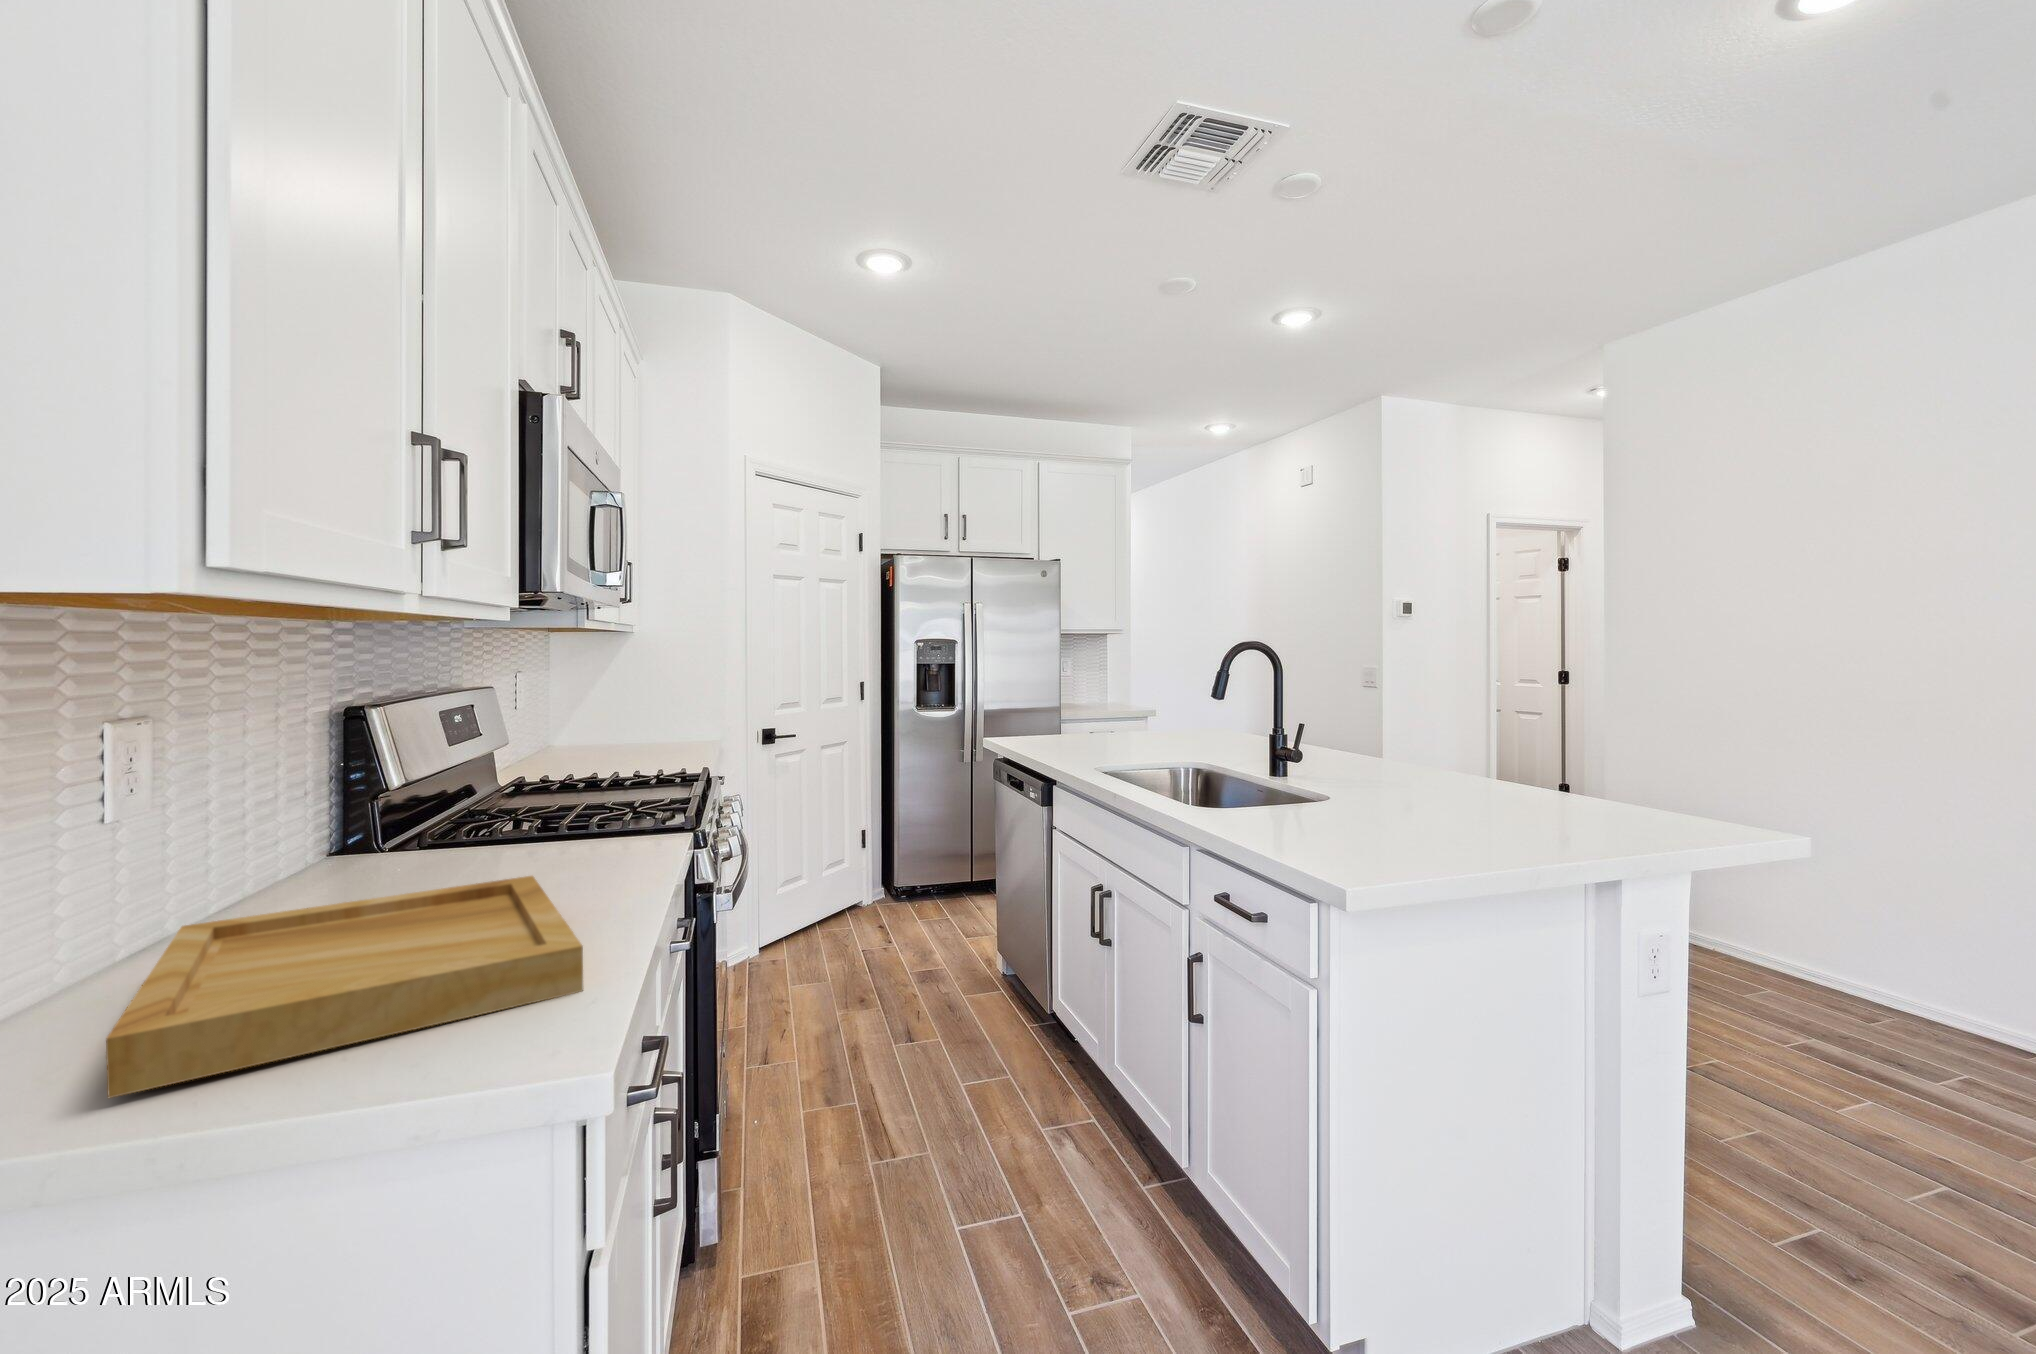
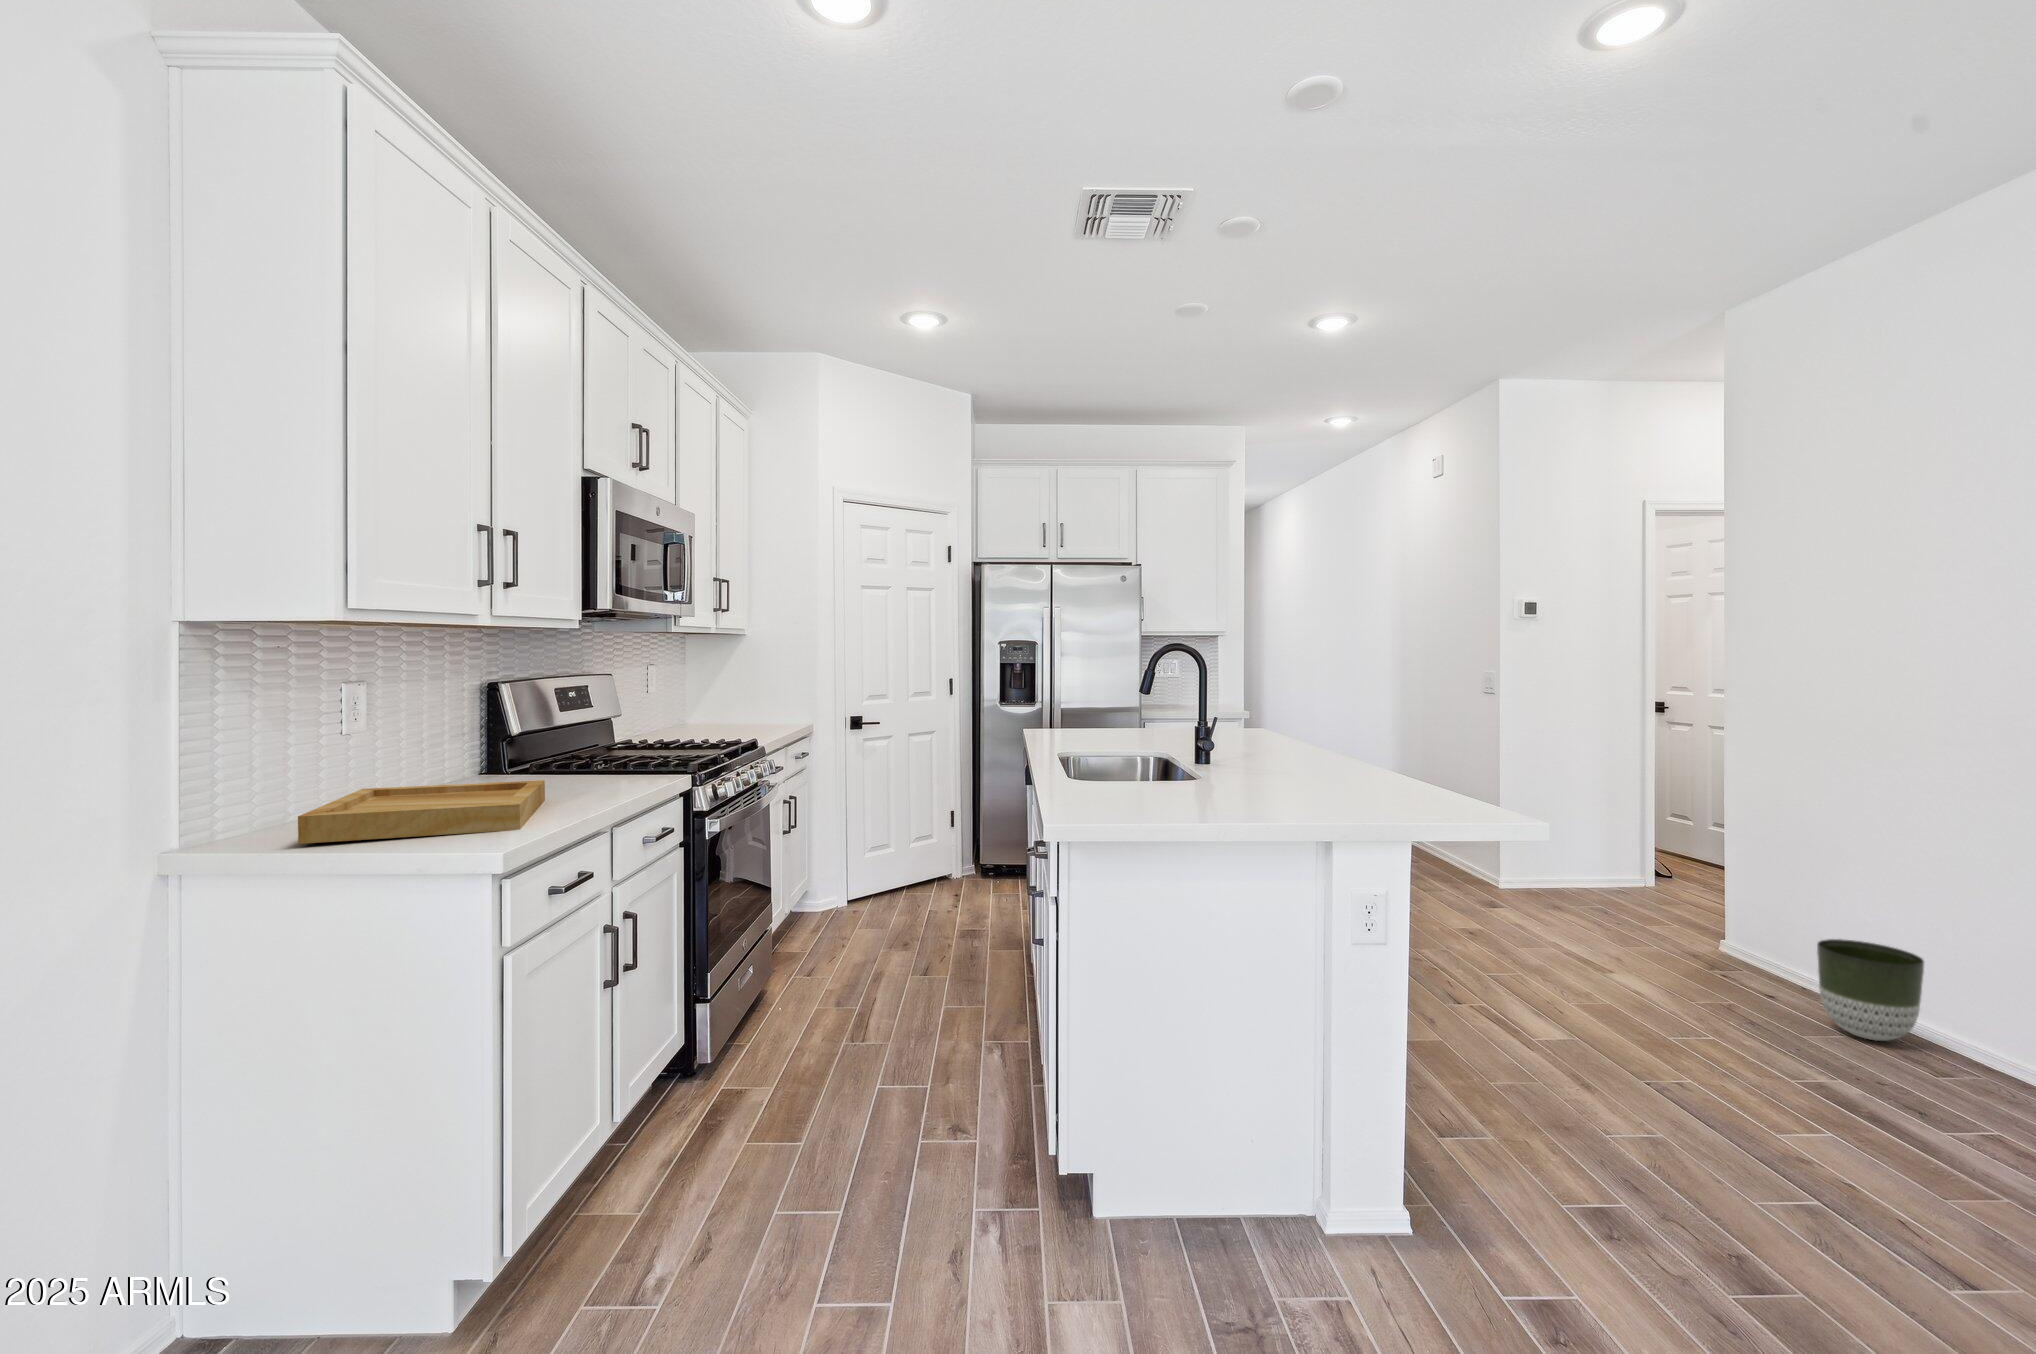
planter: none [1747,912,1840,1002] -> present [1817,939,1924,1041]

